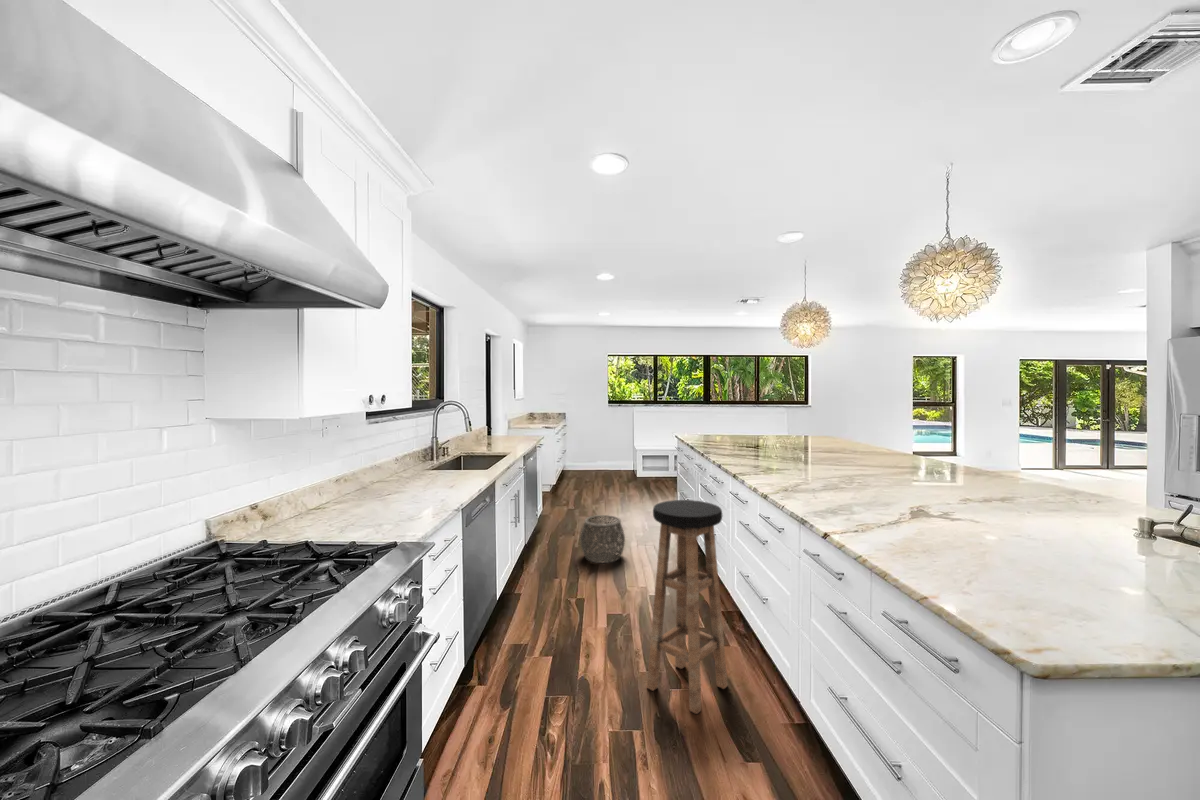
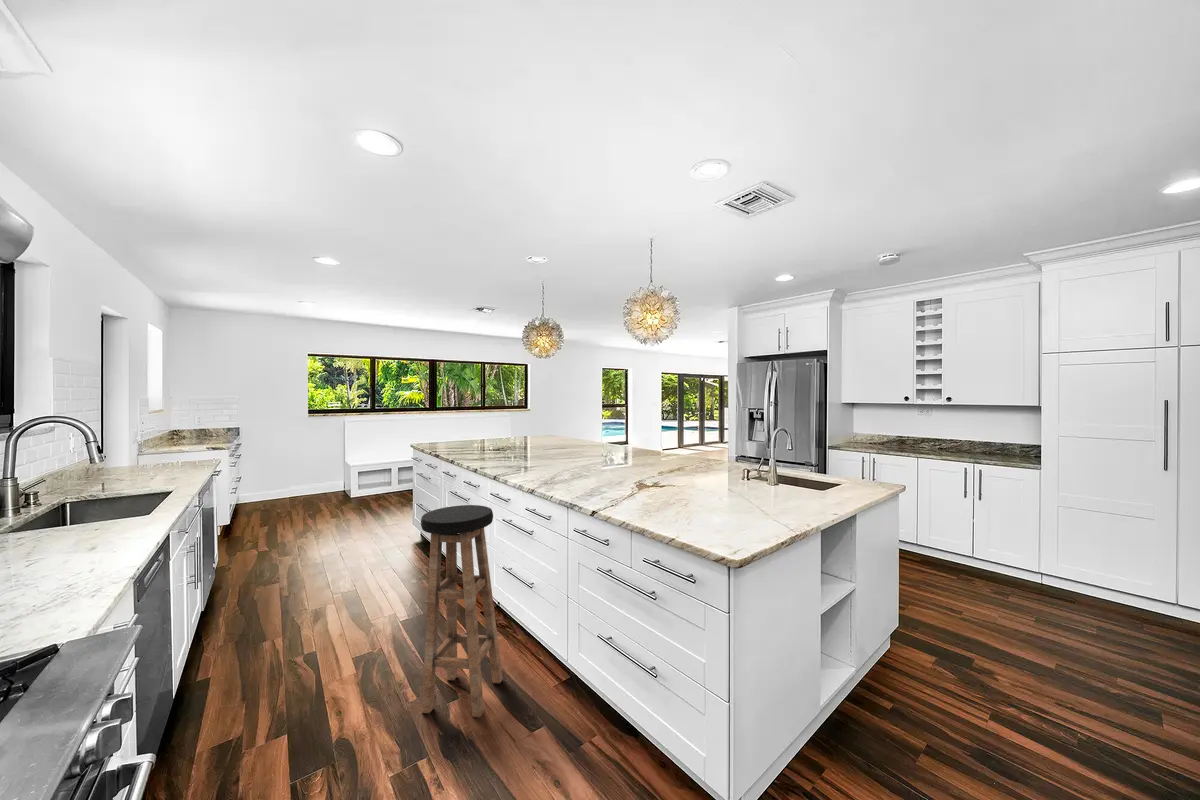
woven basket: present [580,515,625,563] -> none [300,543,359,602]

